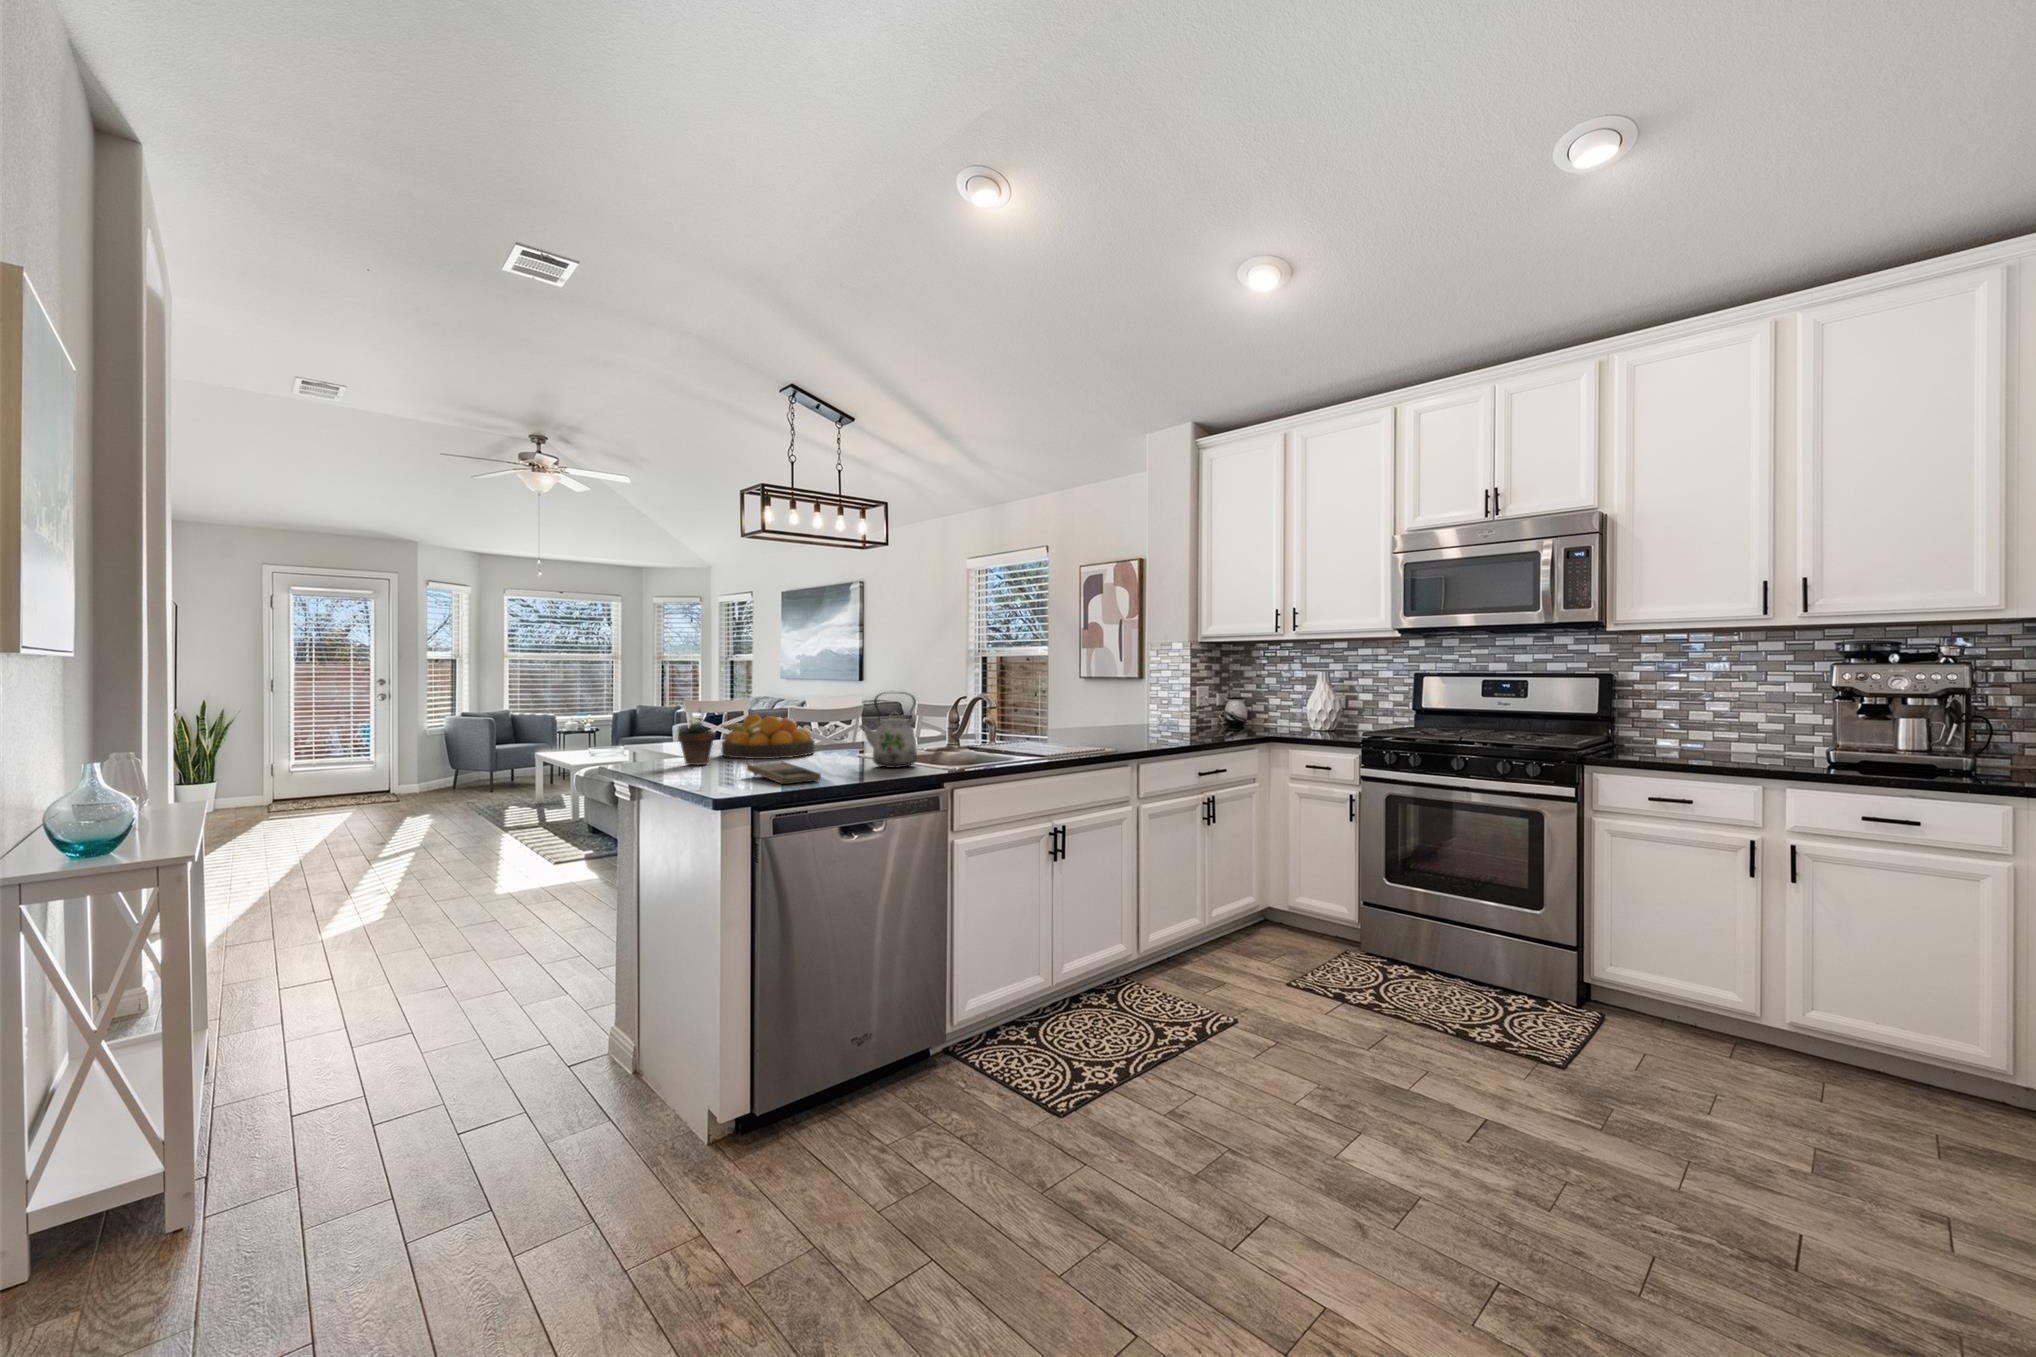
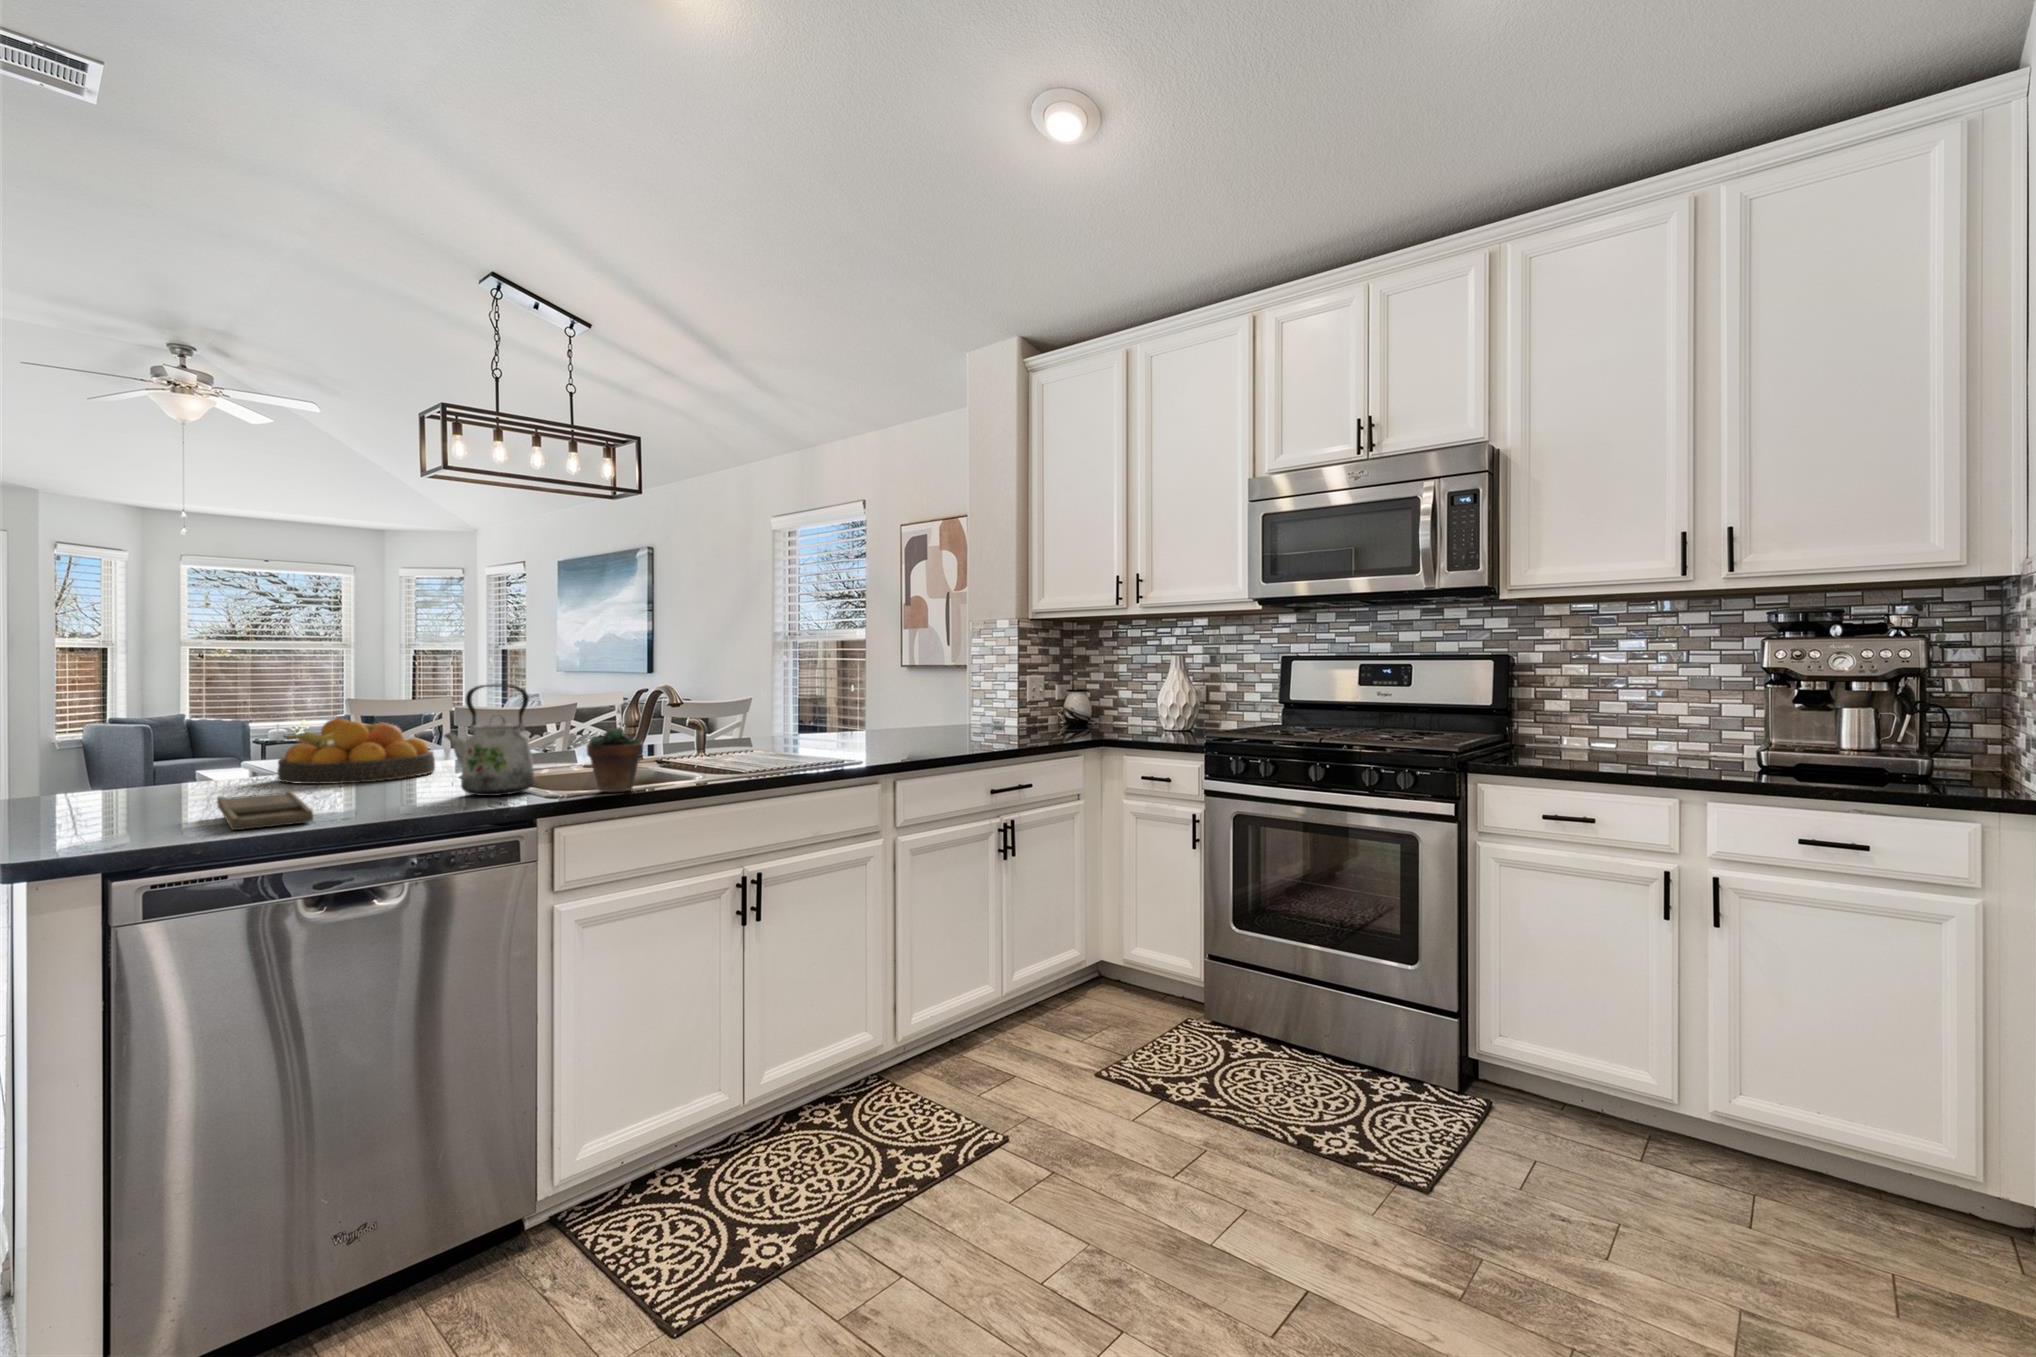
succulent plant: present [678,709,715,765] -> present [587,709,643,792]

